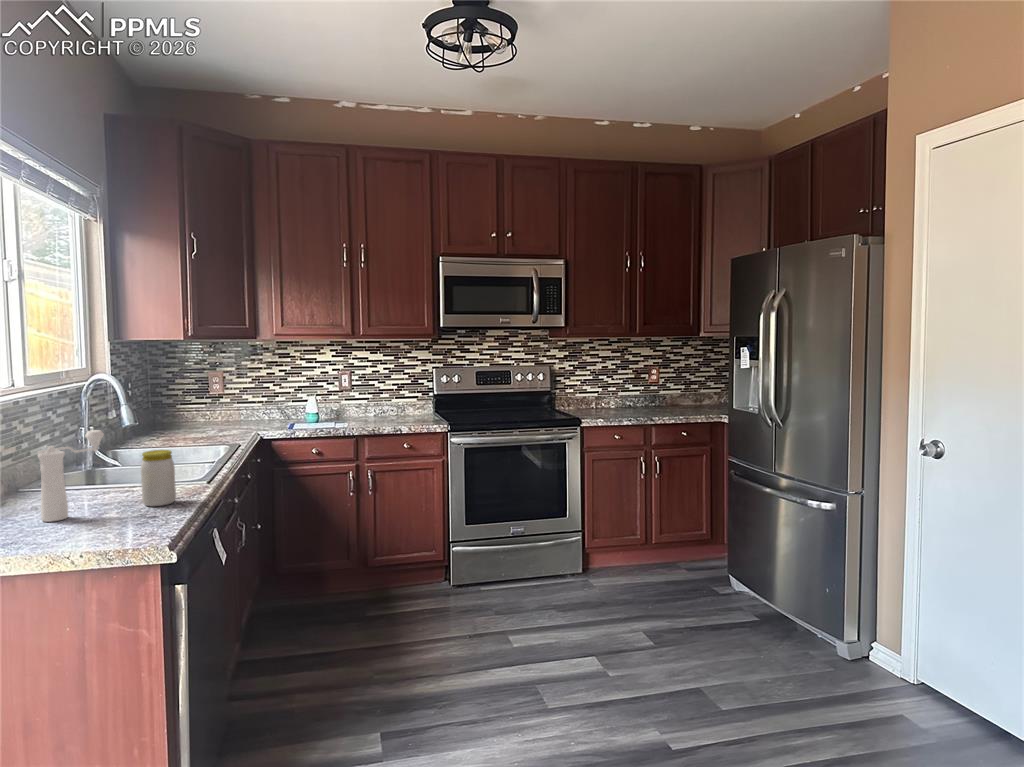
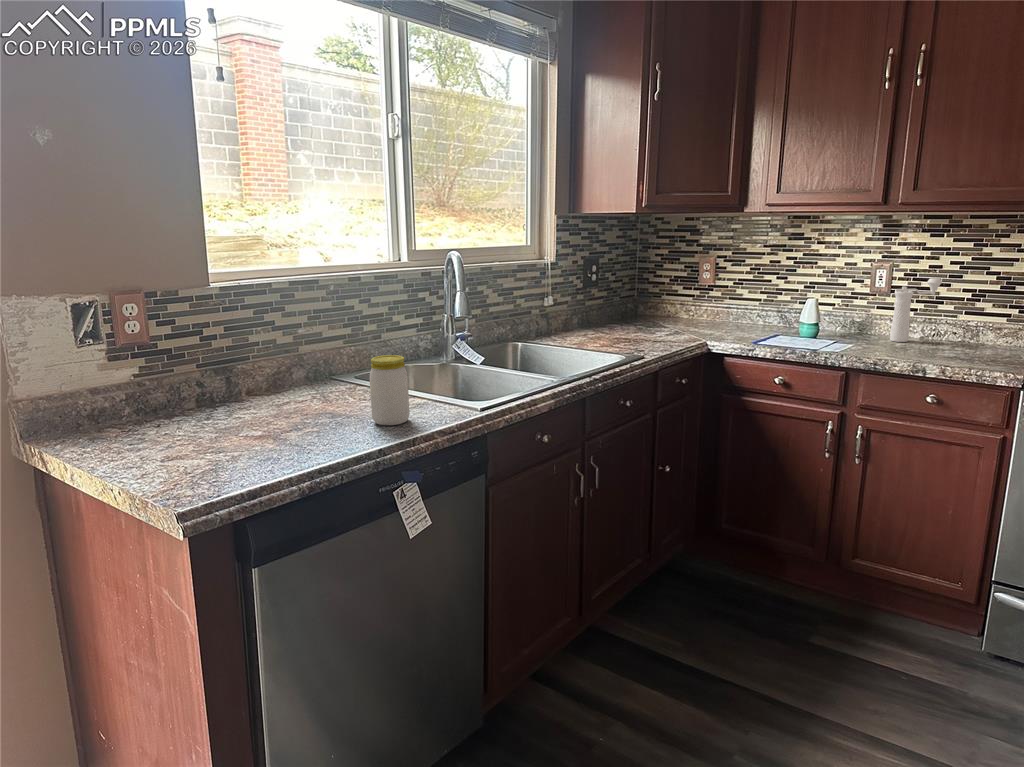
pepper mill: present [38,430,104,522] -> present [890,278,942,342]

